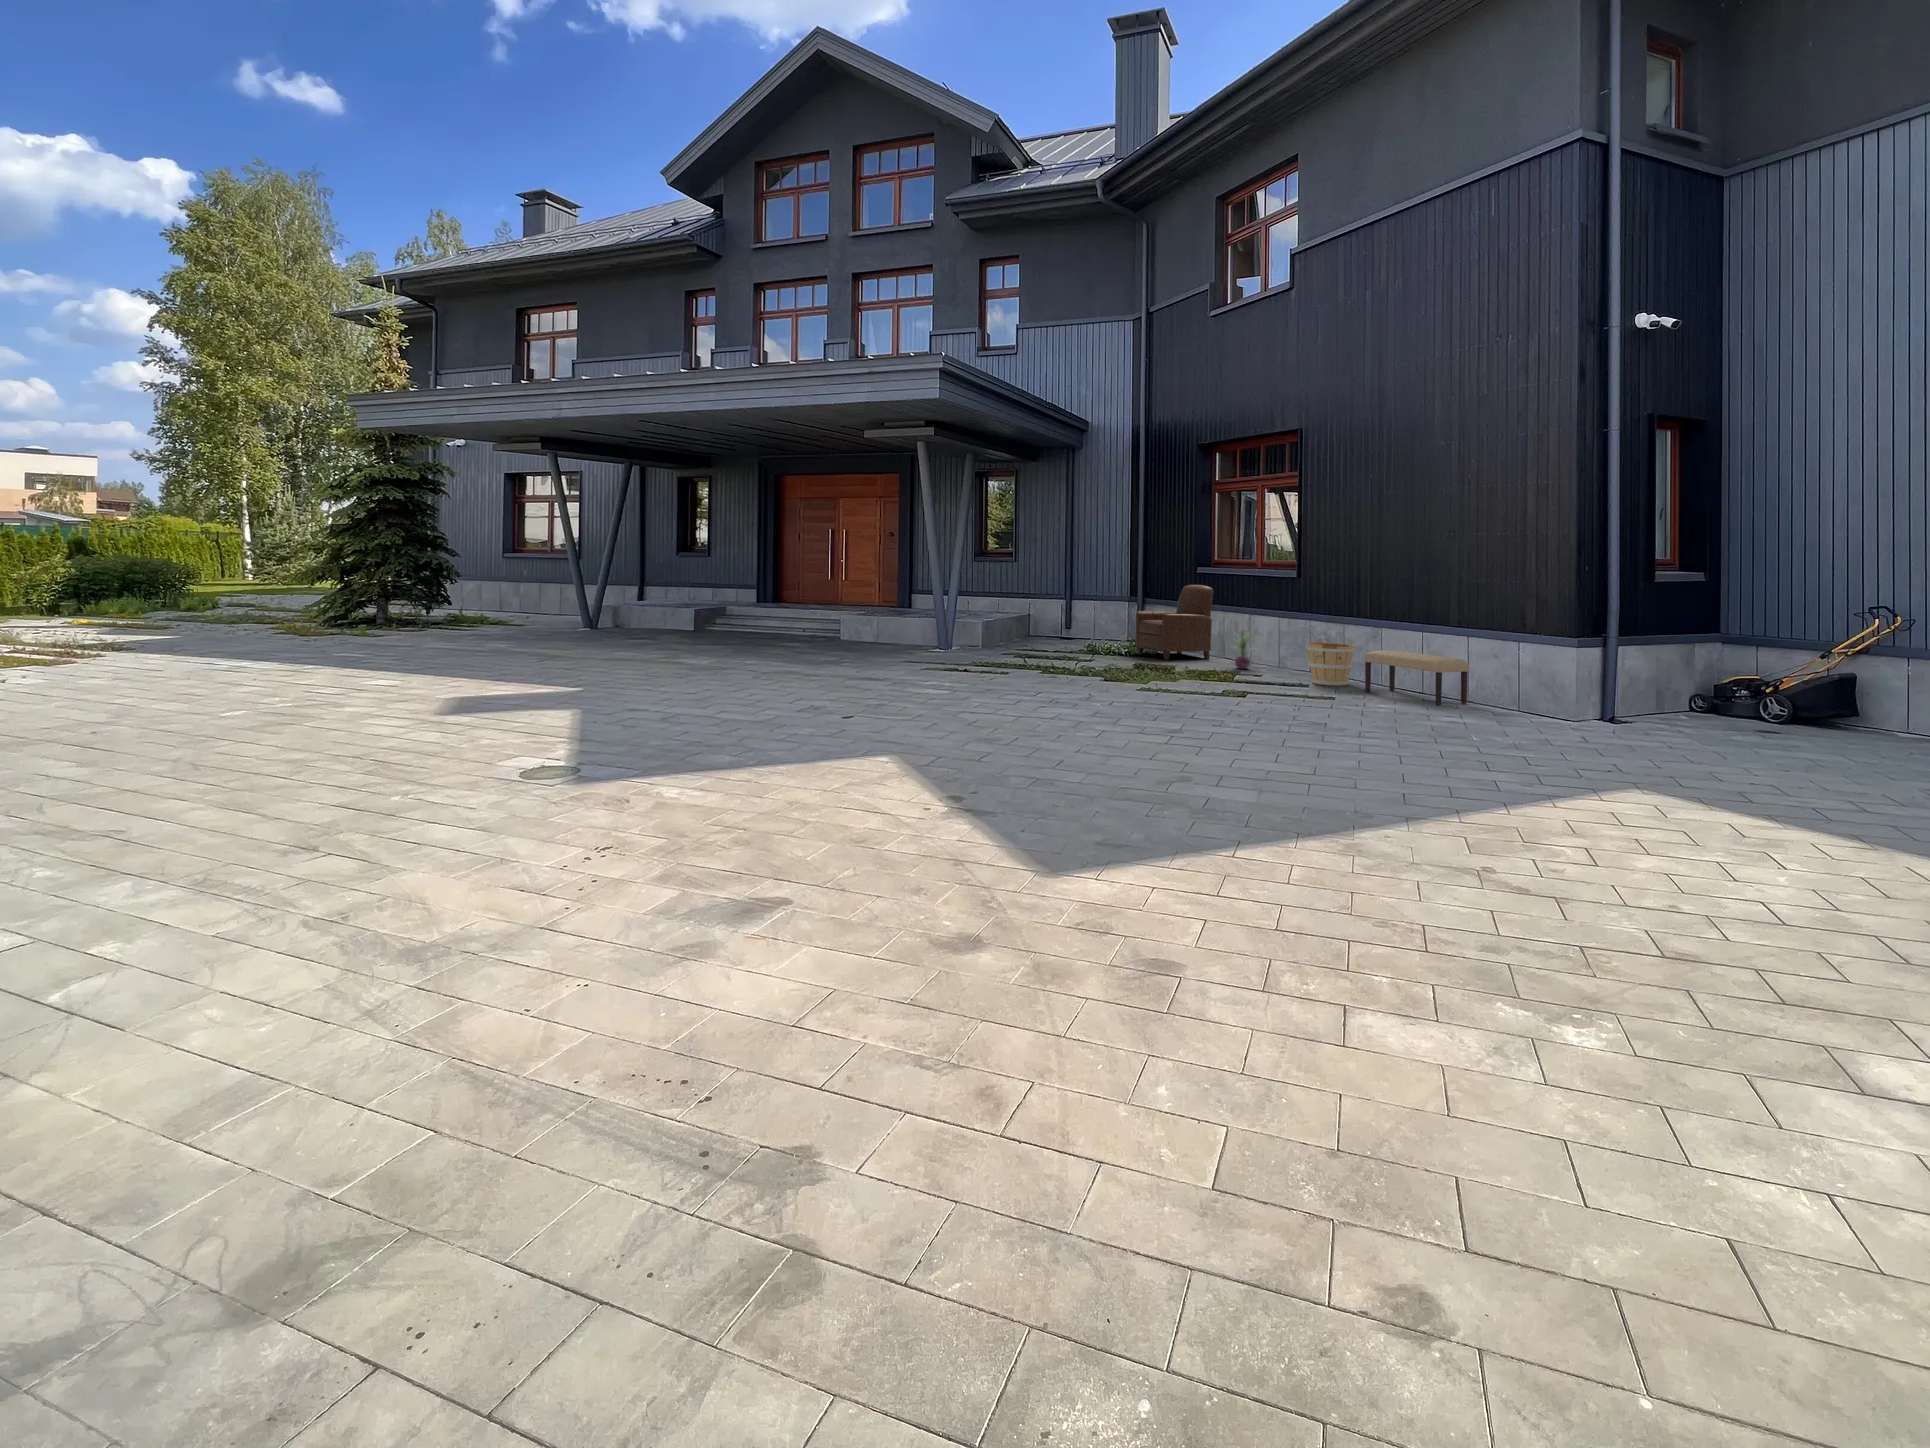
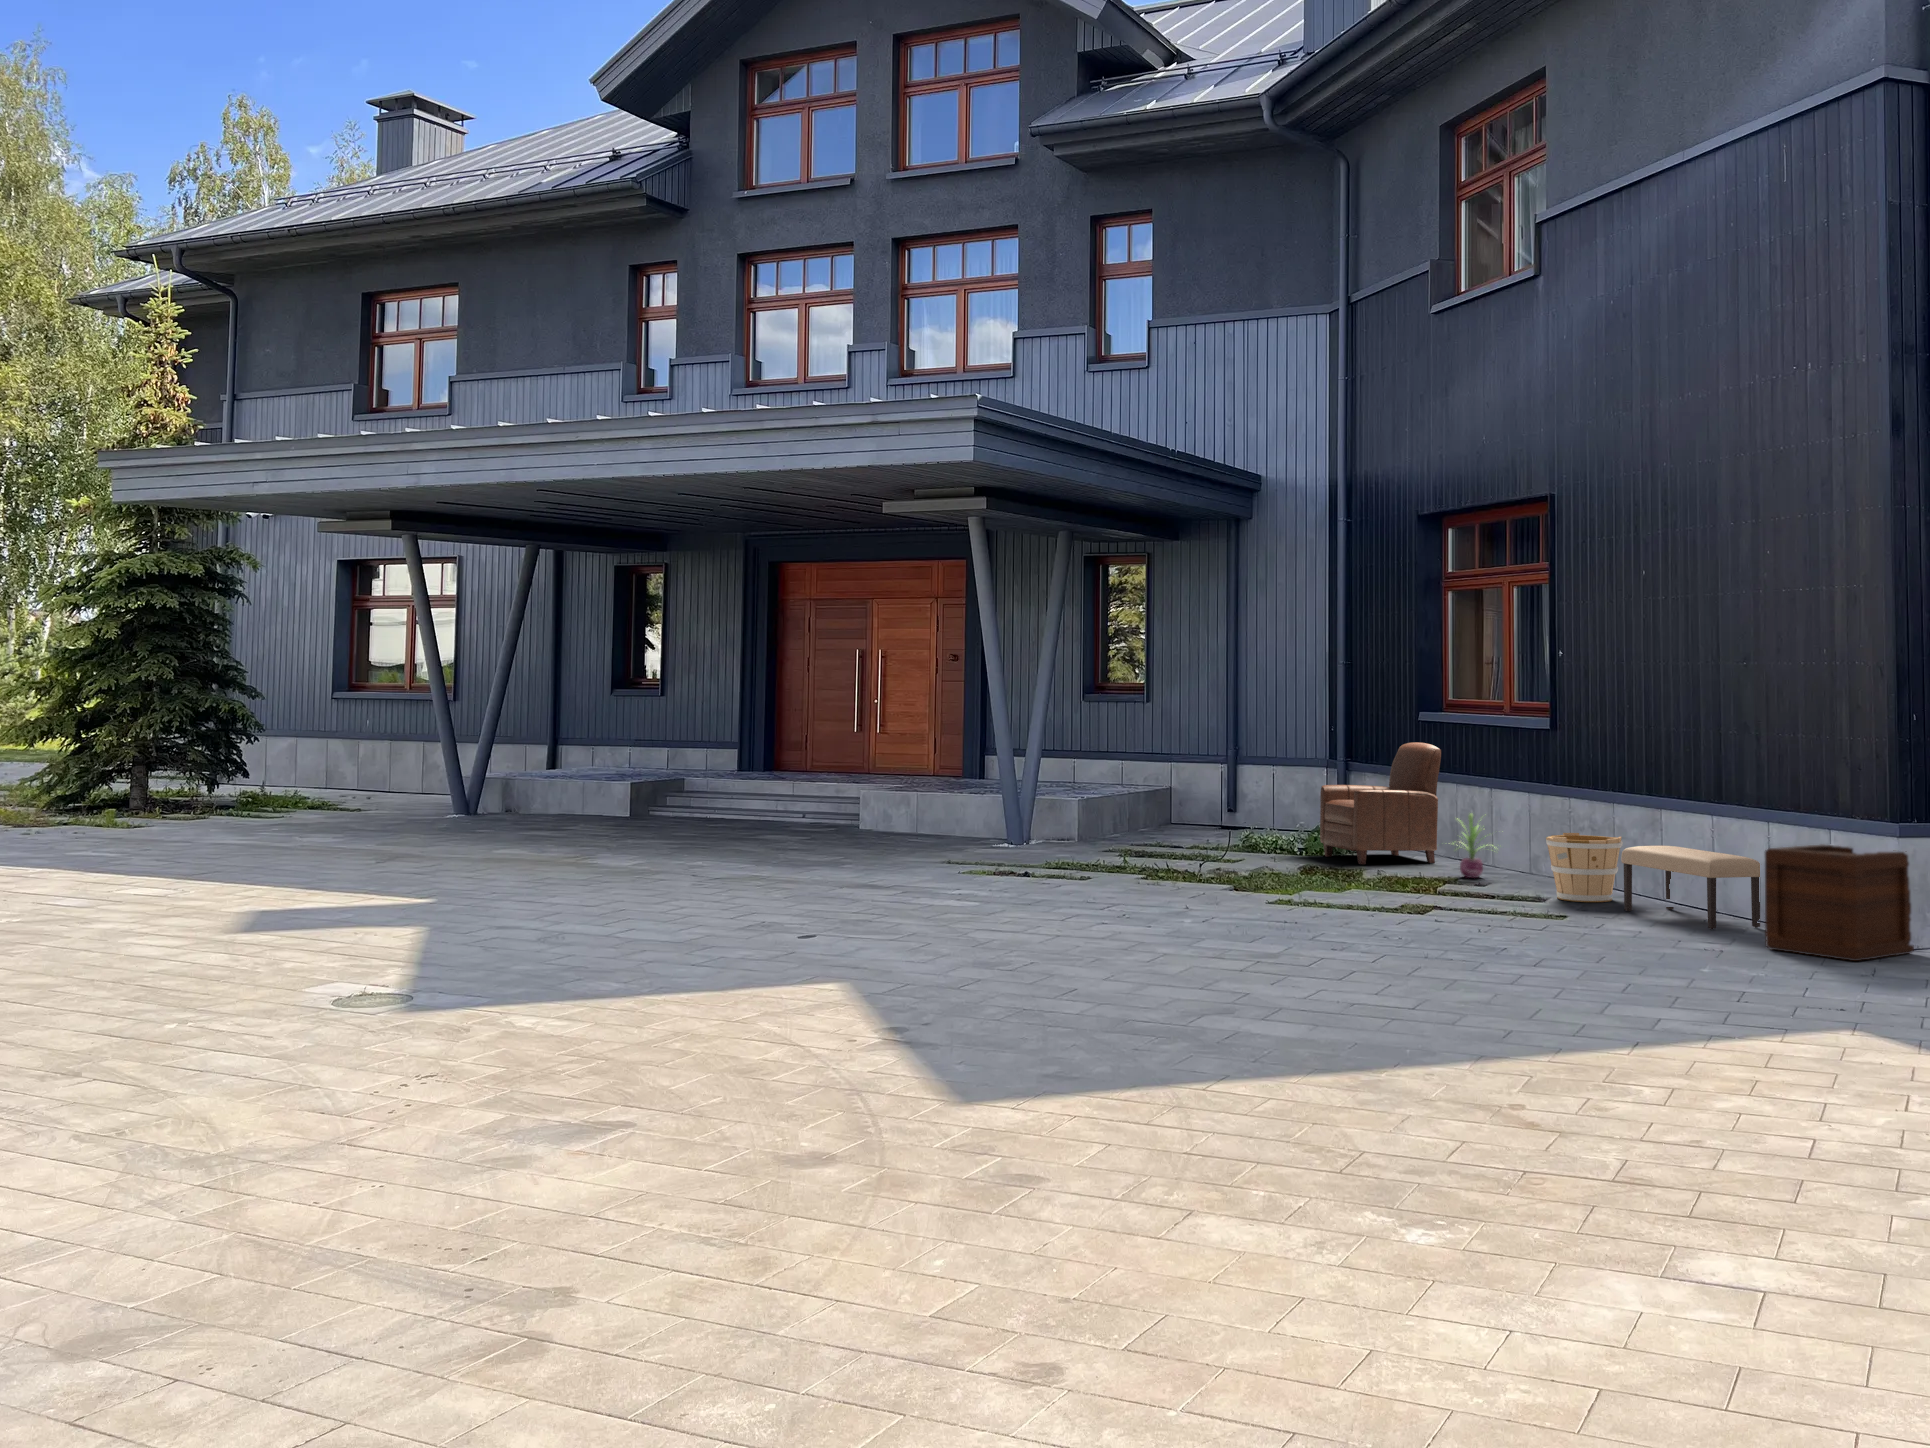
wooden crate: none [1493,651,1592,730] -> present [1765,844,1914,961]

